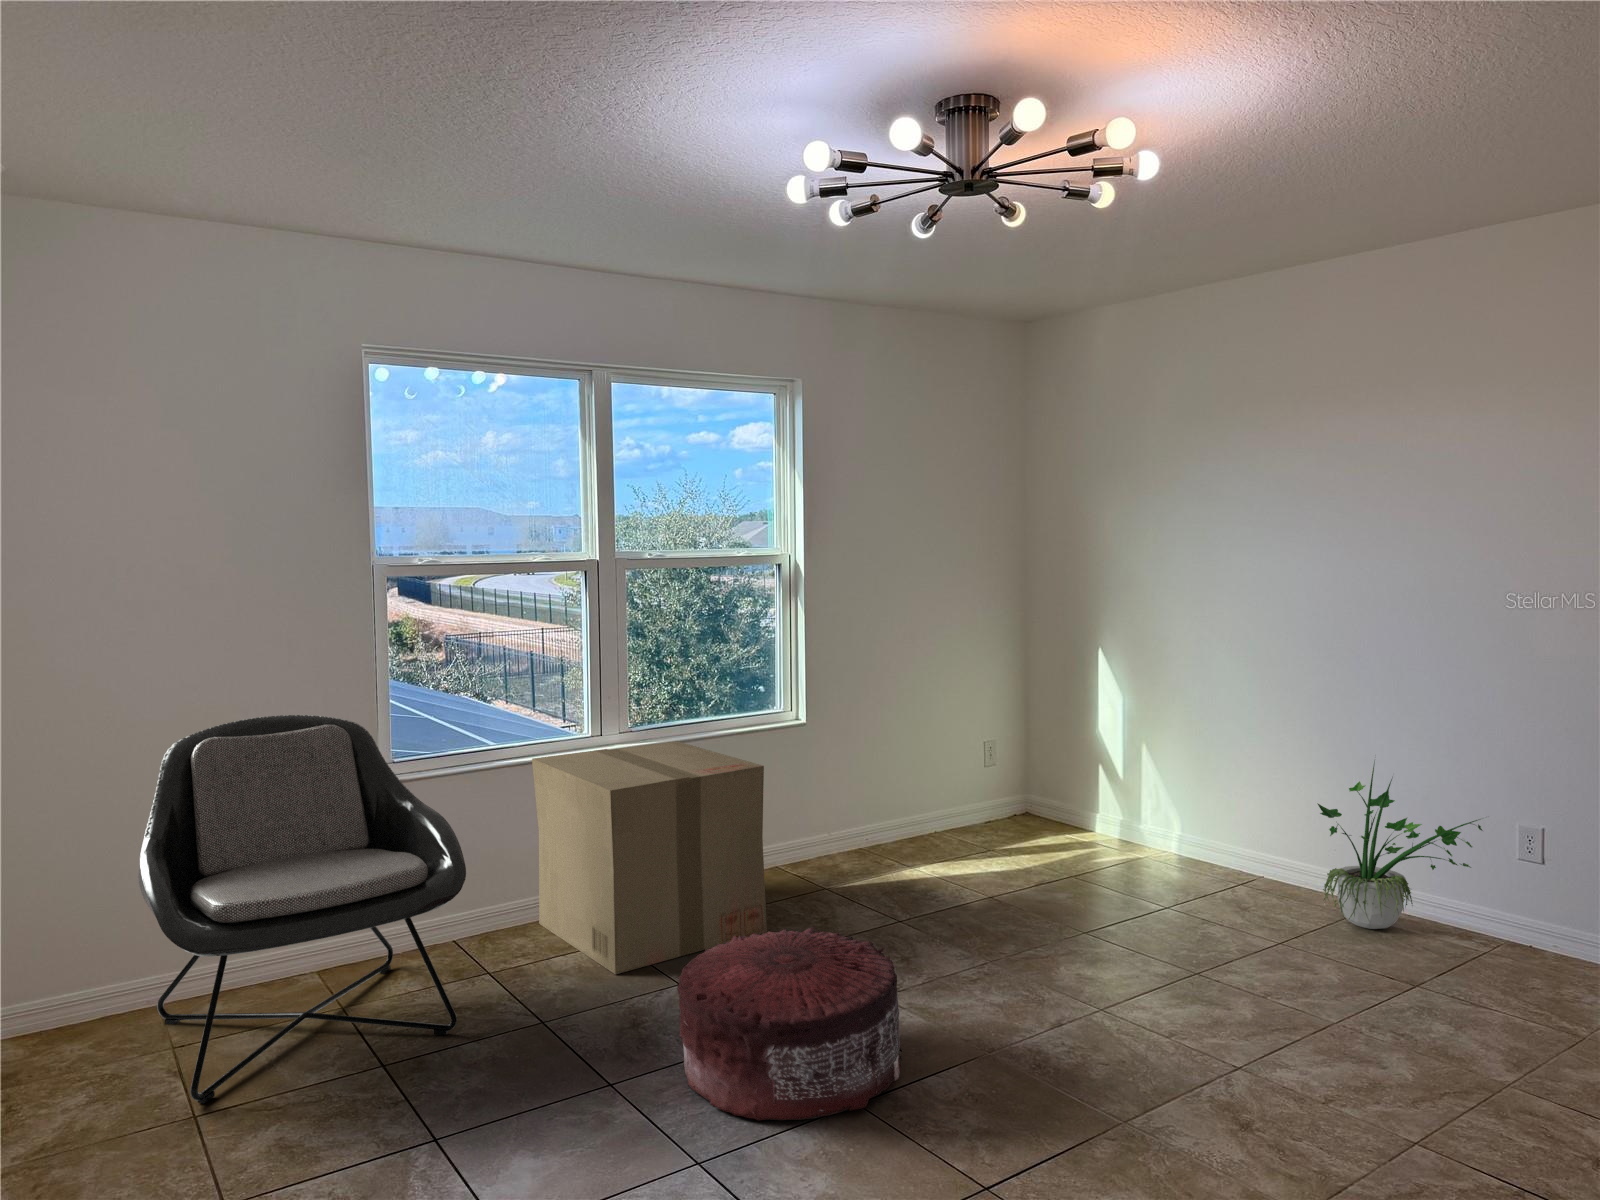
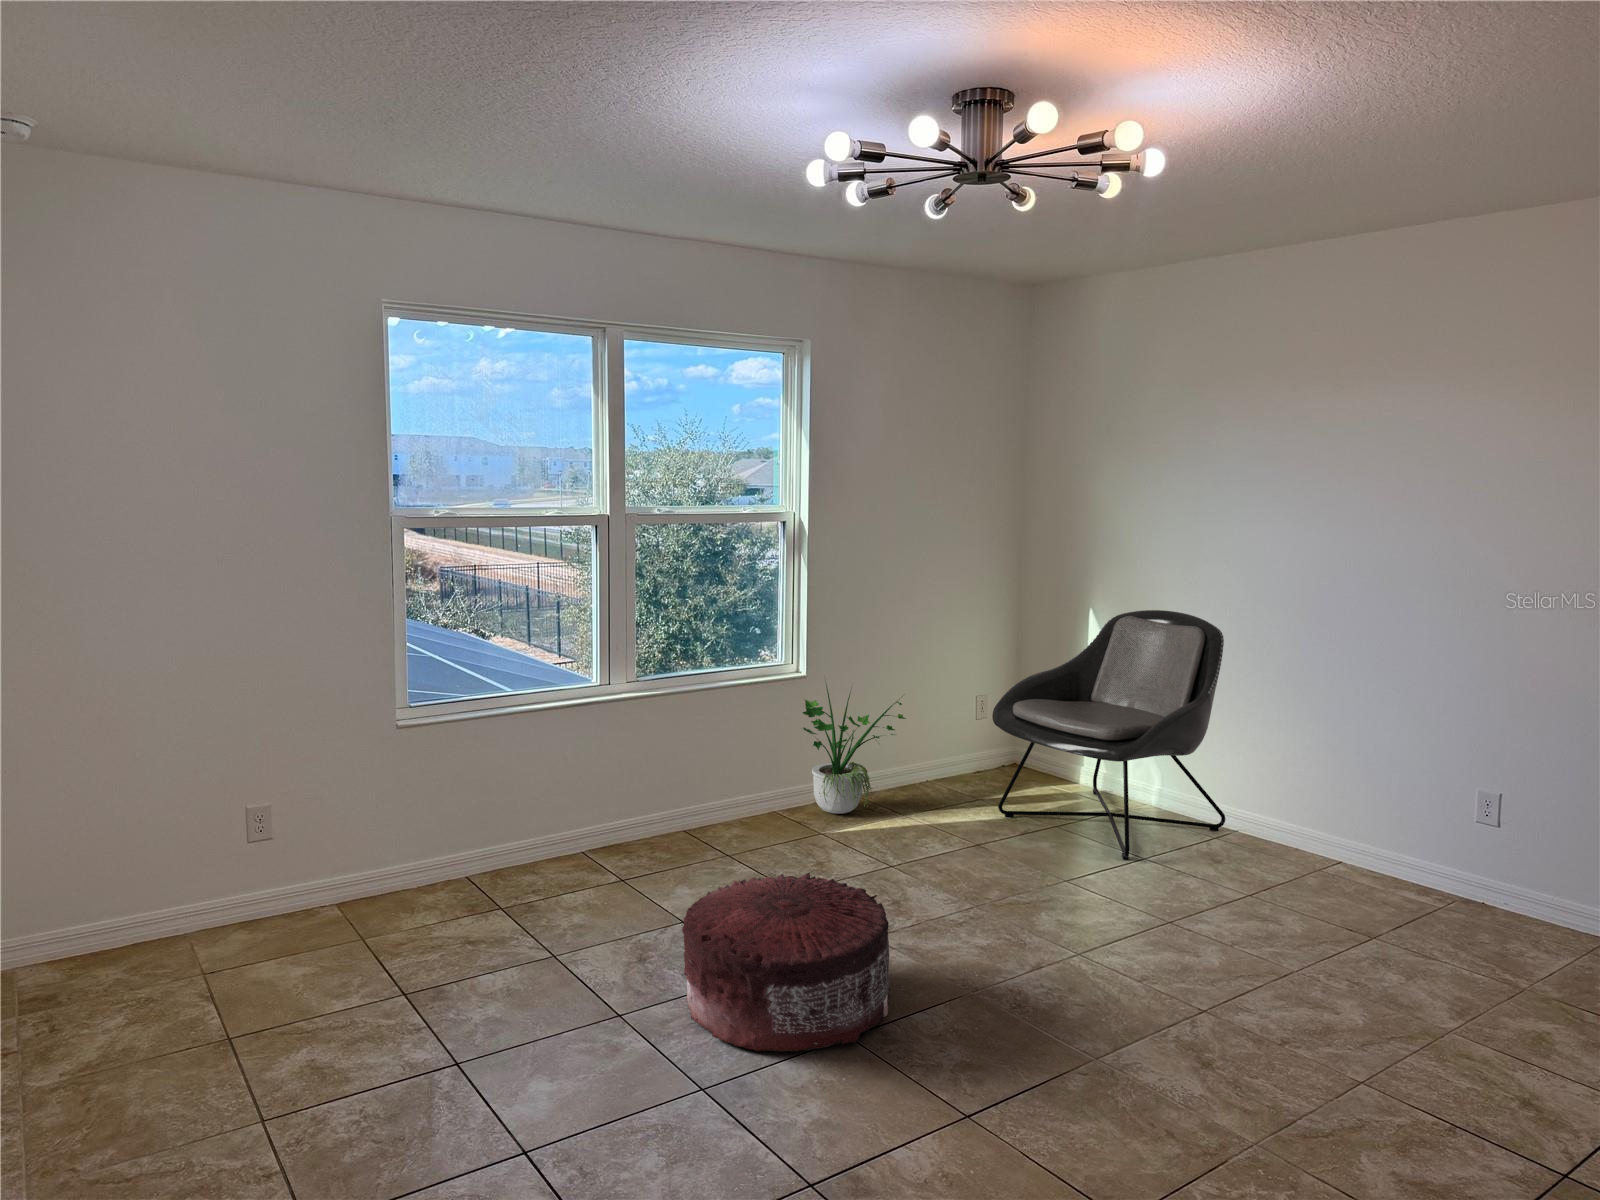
lounge chair: present [138,715,466,1103] -> present [992,610,1225,860]
cardboard box: present [532,741,767,975] -> none [535,686,762,912]
potted plant: present [1318,762,1483,929] -> present [802,681,906,814]

